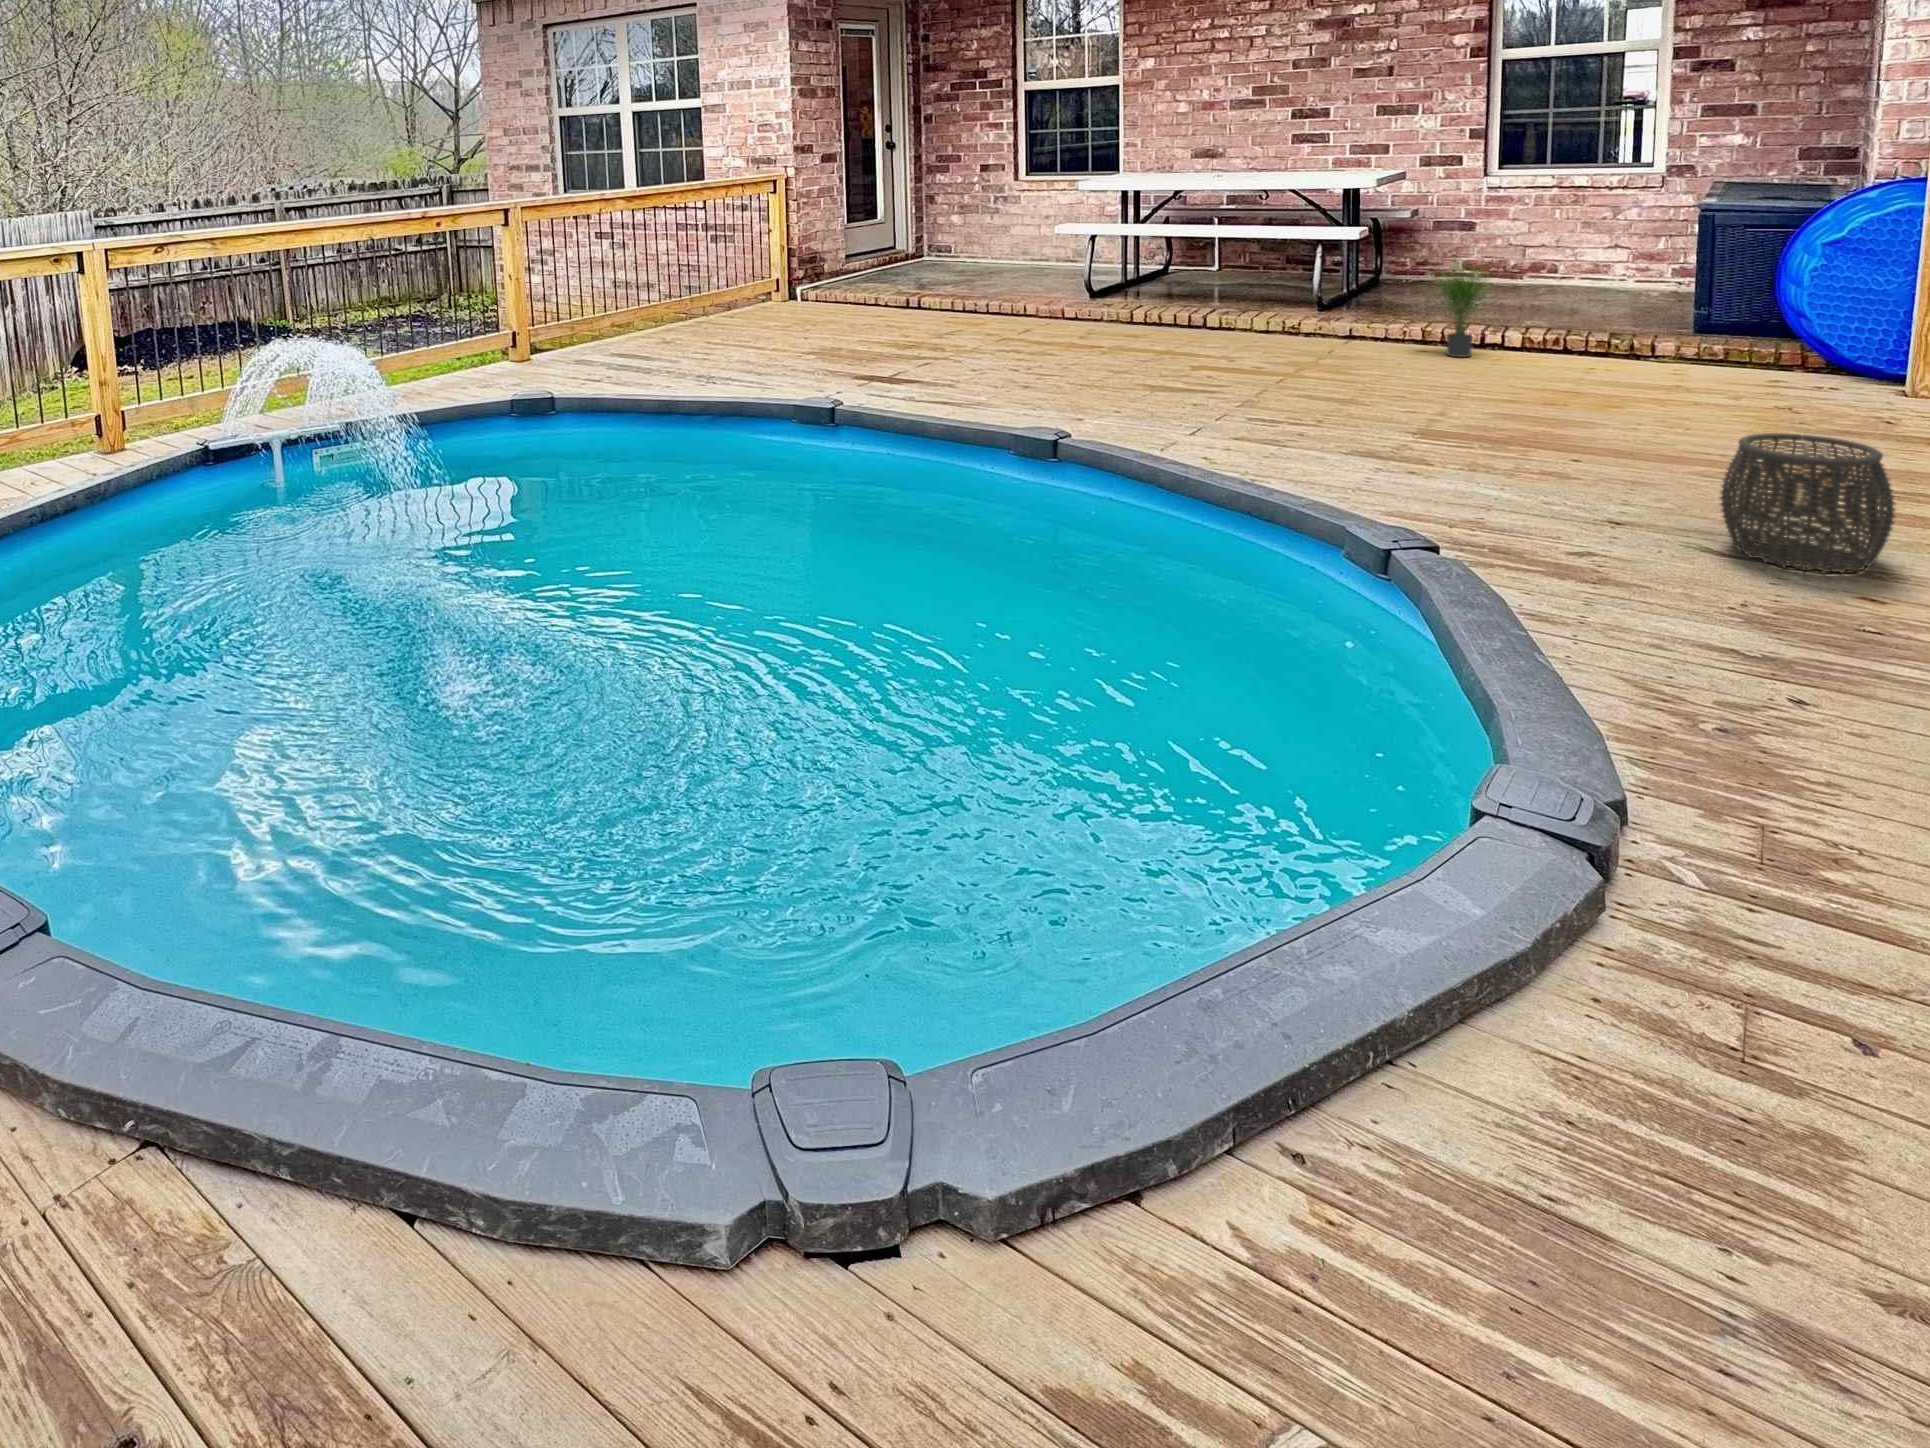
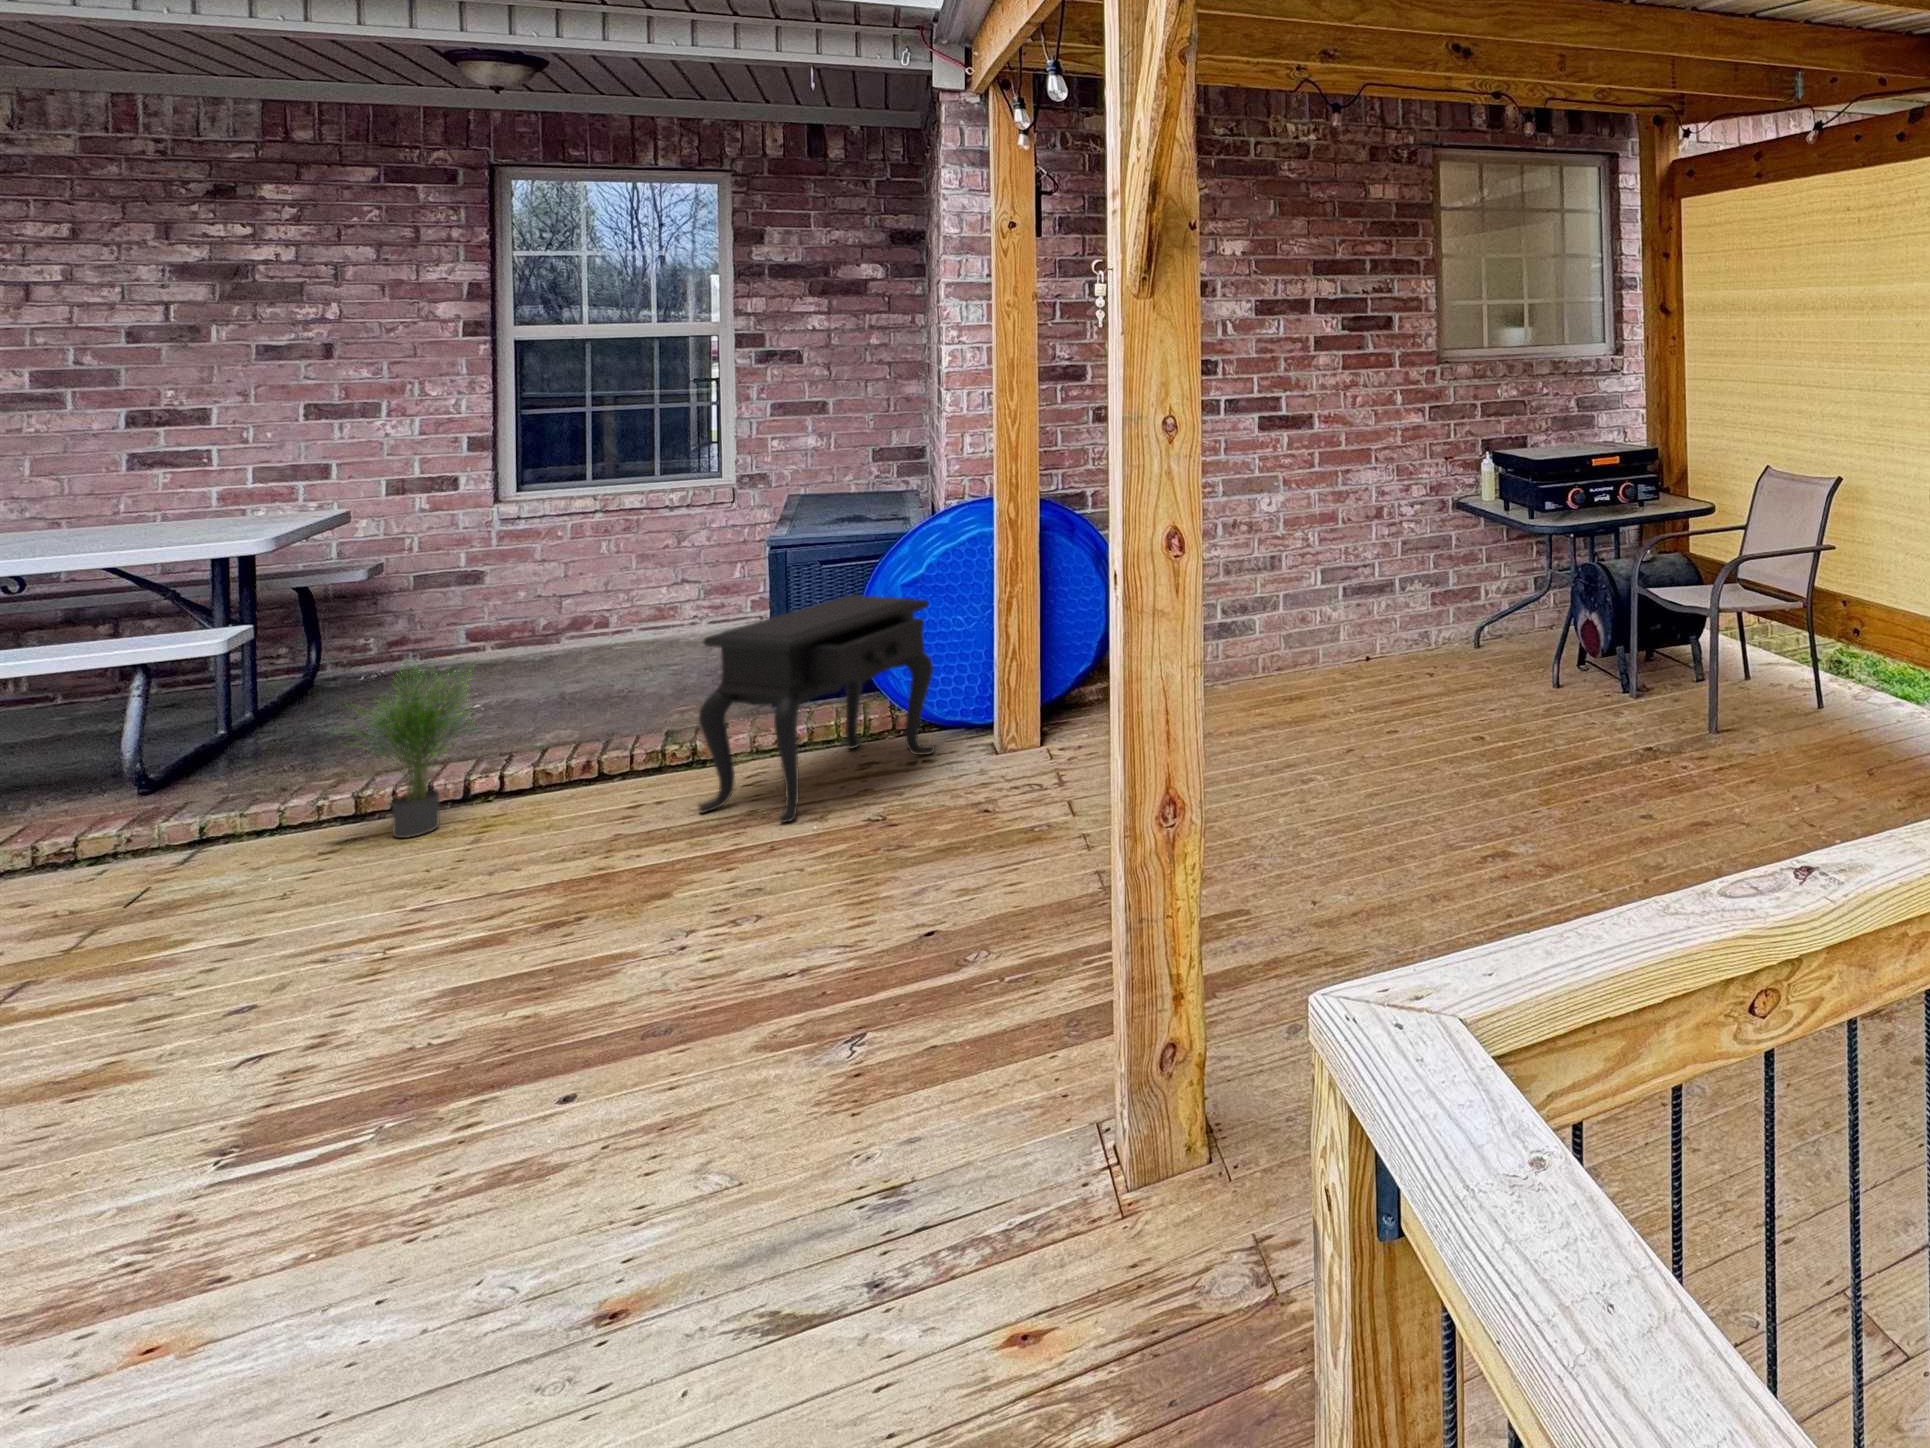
side table: none [1638,250,1847,397] -> present [699,595,935,822]
woven basket: present [1720,433,1896,573] -> none [787,1012,1038,1323]

